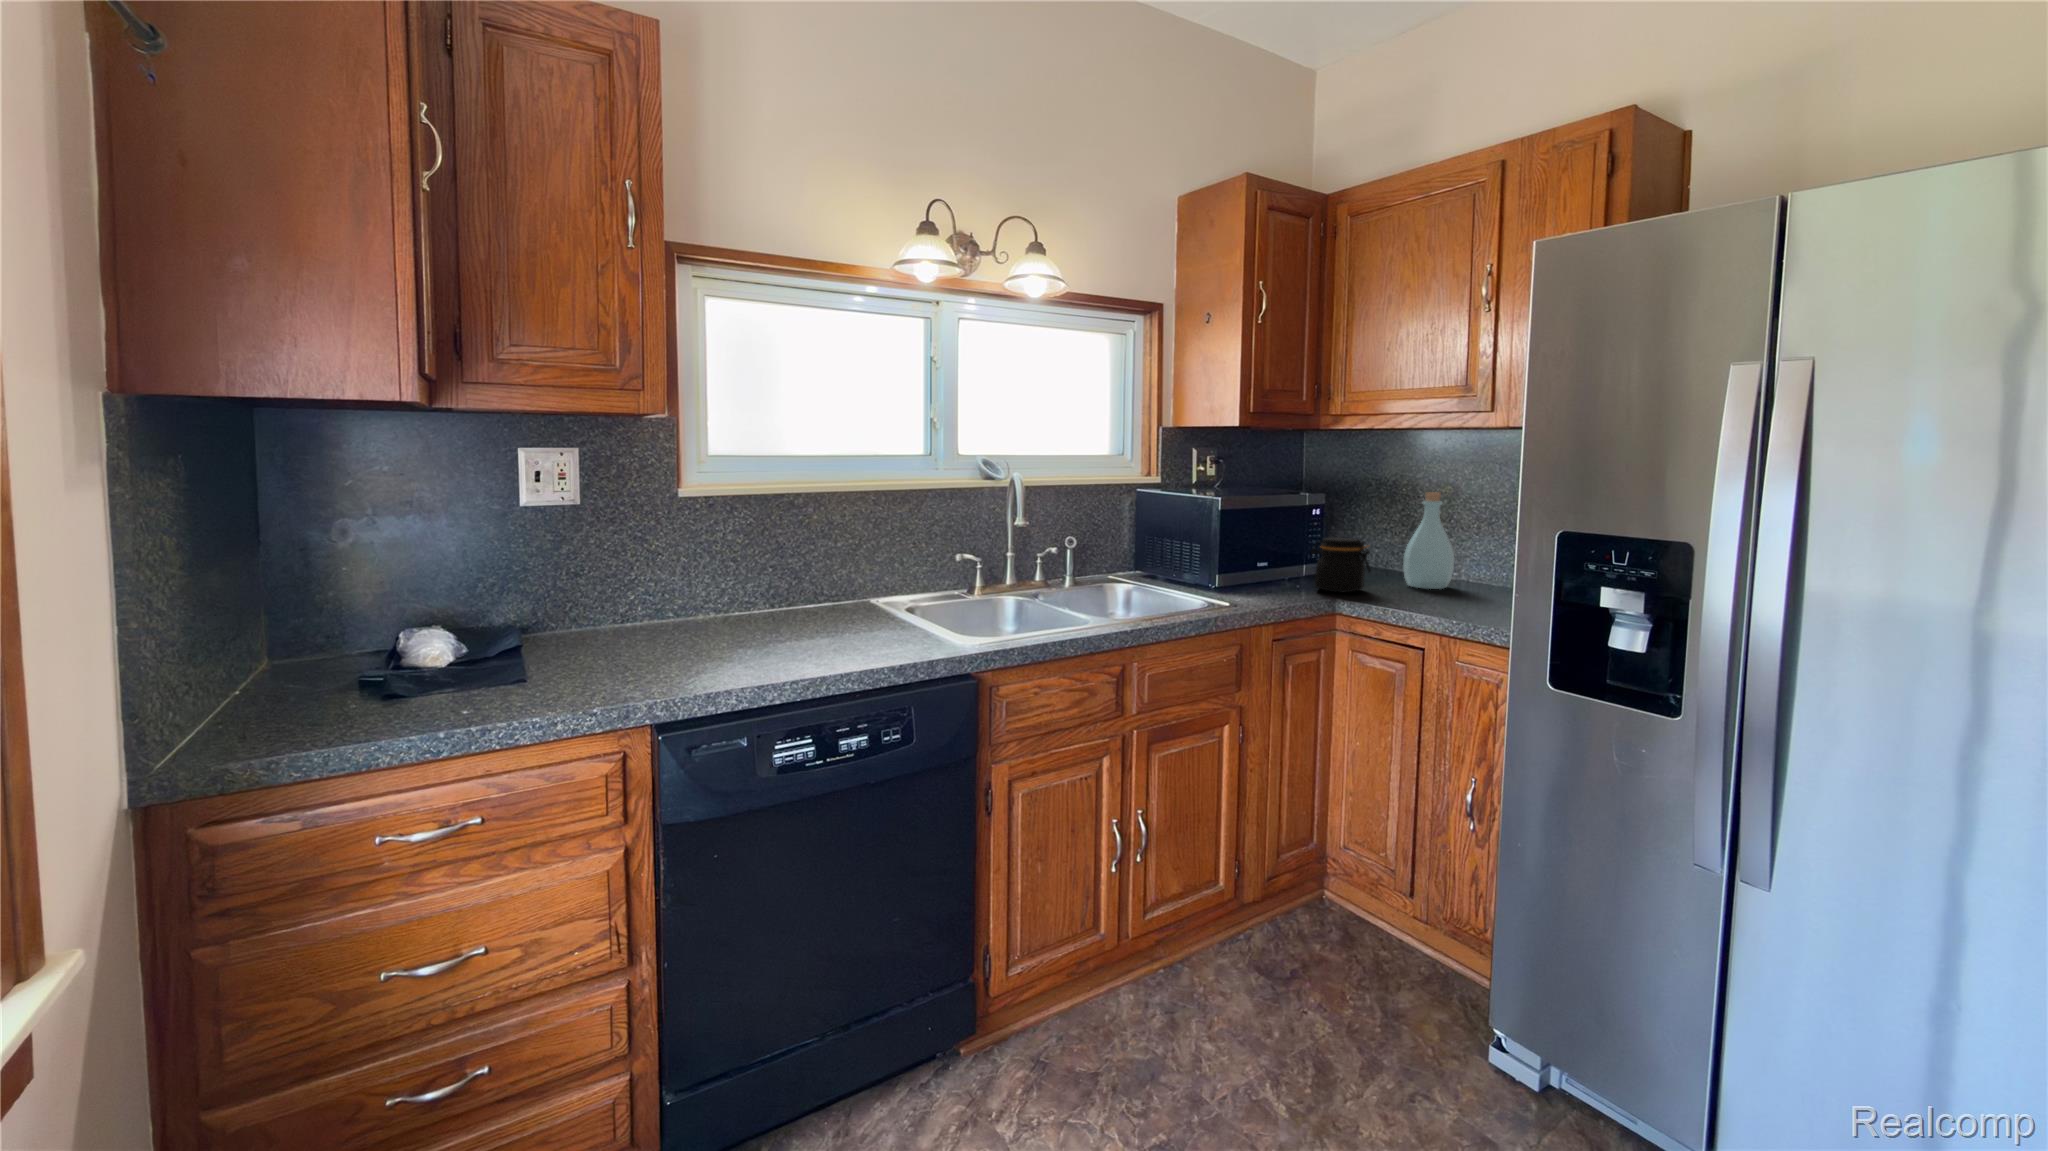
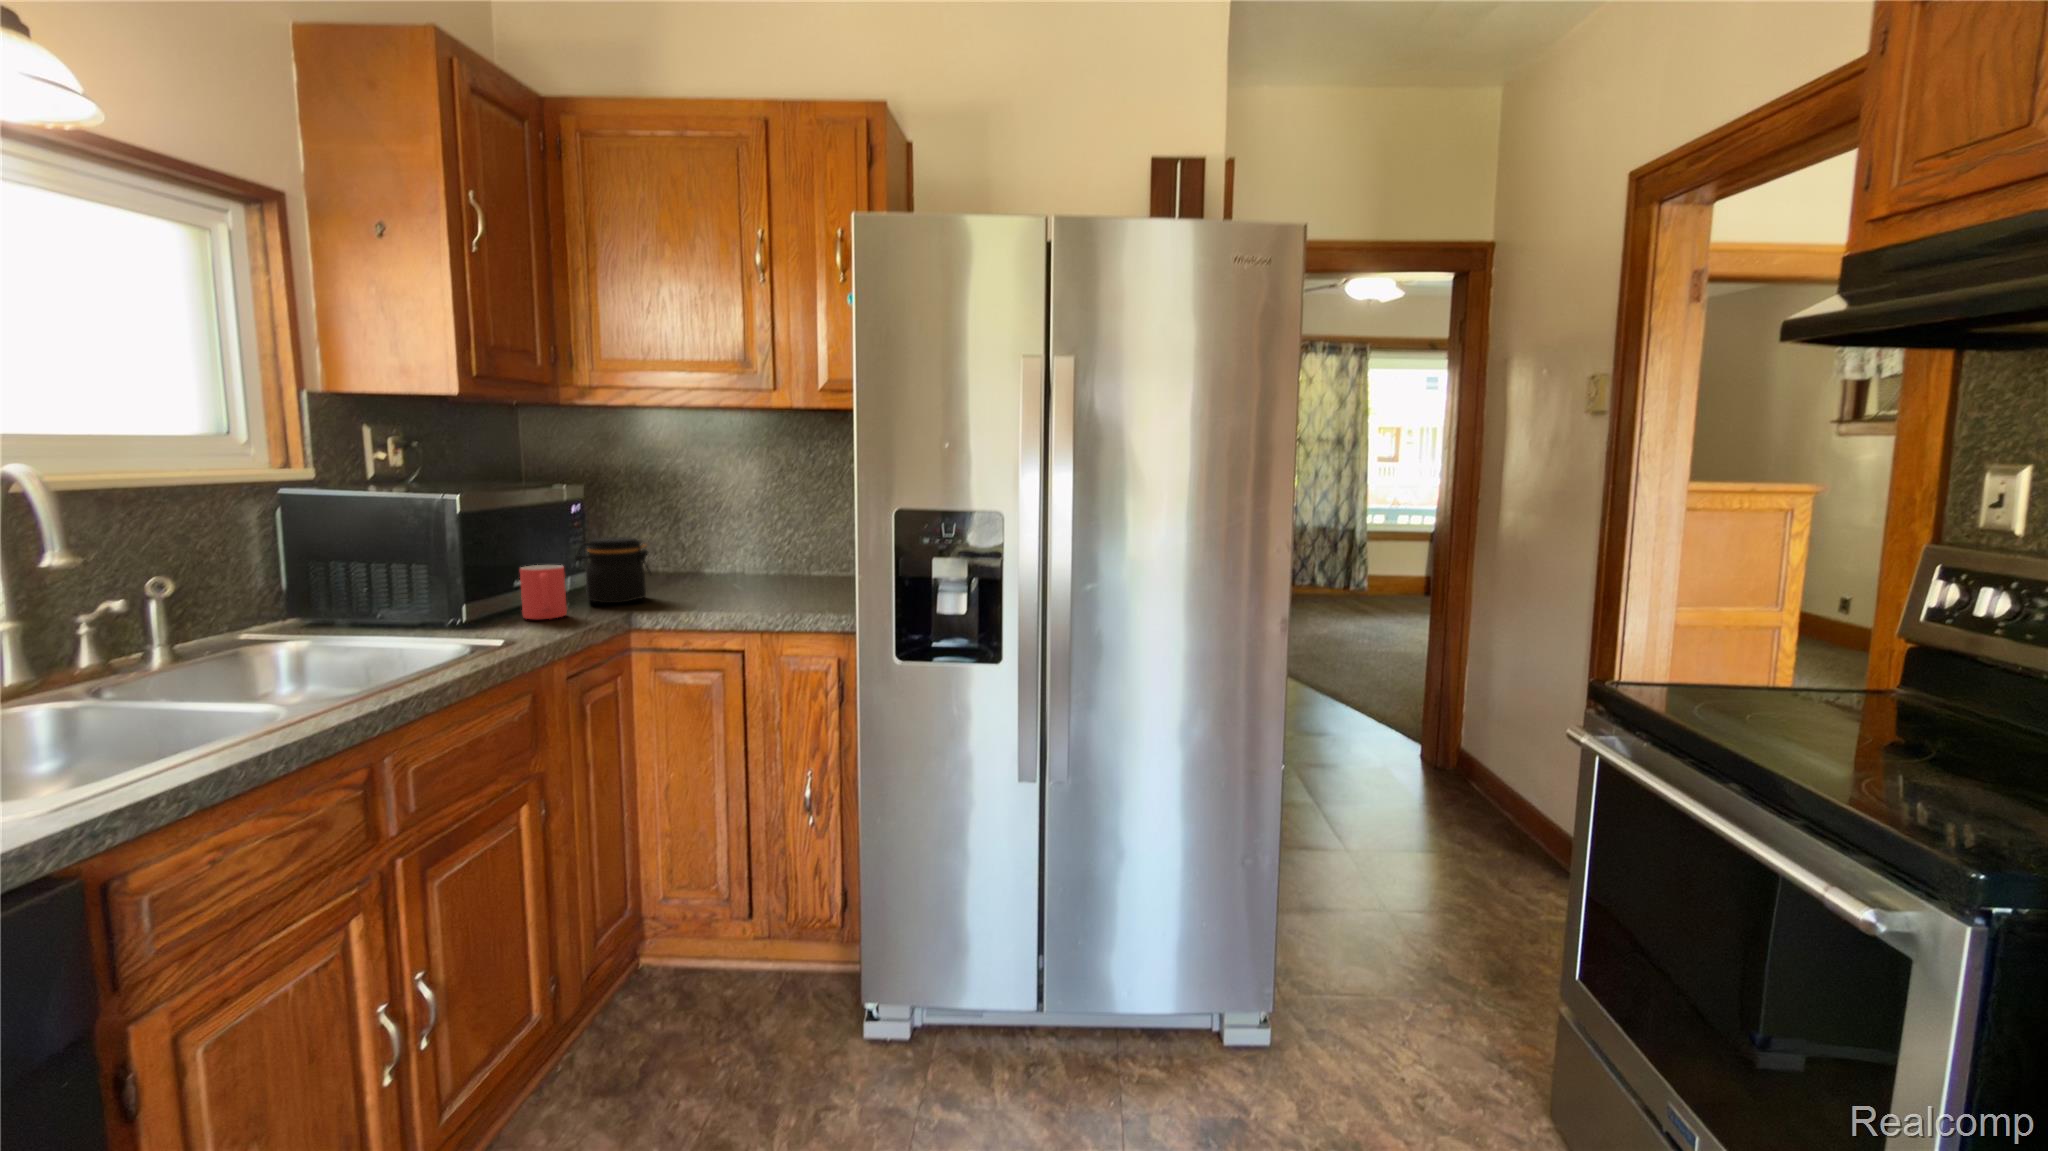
bottle: present [1403,492,1454,589] -> none [674,481,726,586]
mug: none [1260,554,1293,596] -> present [520,565,567,619]

